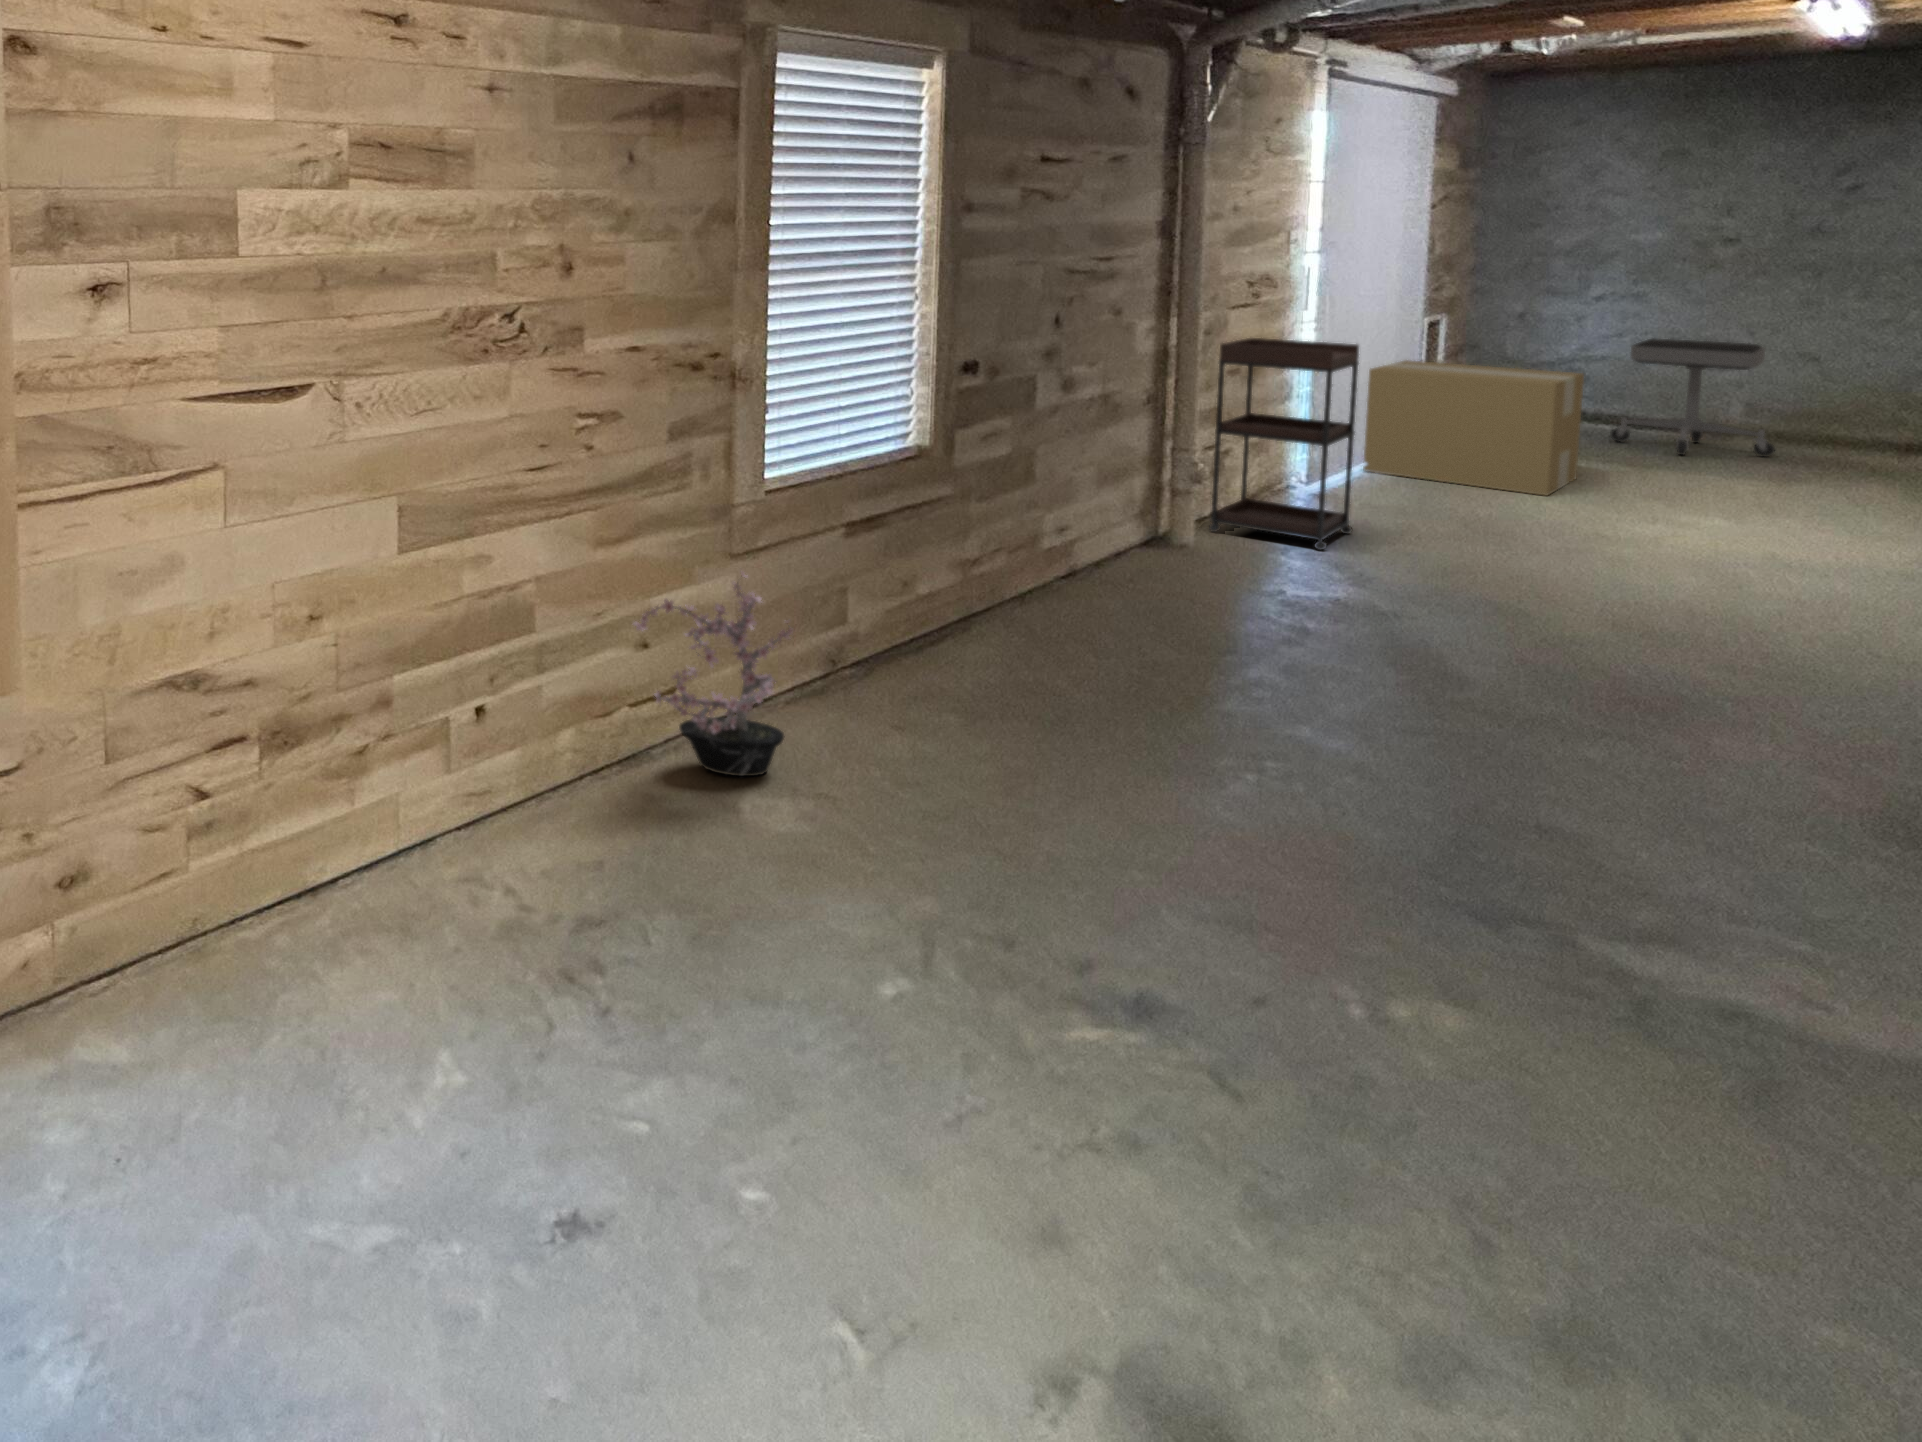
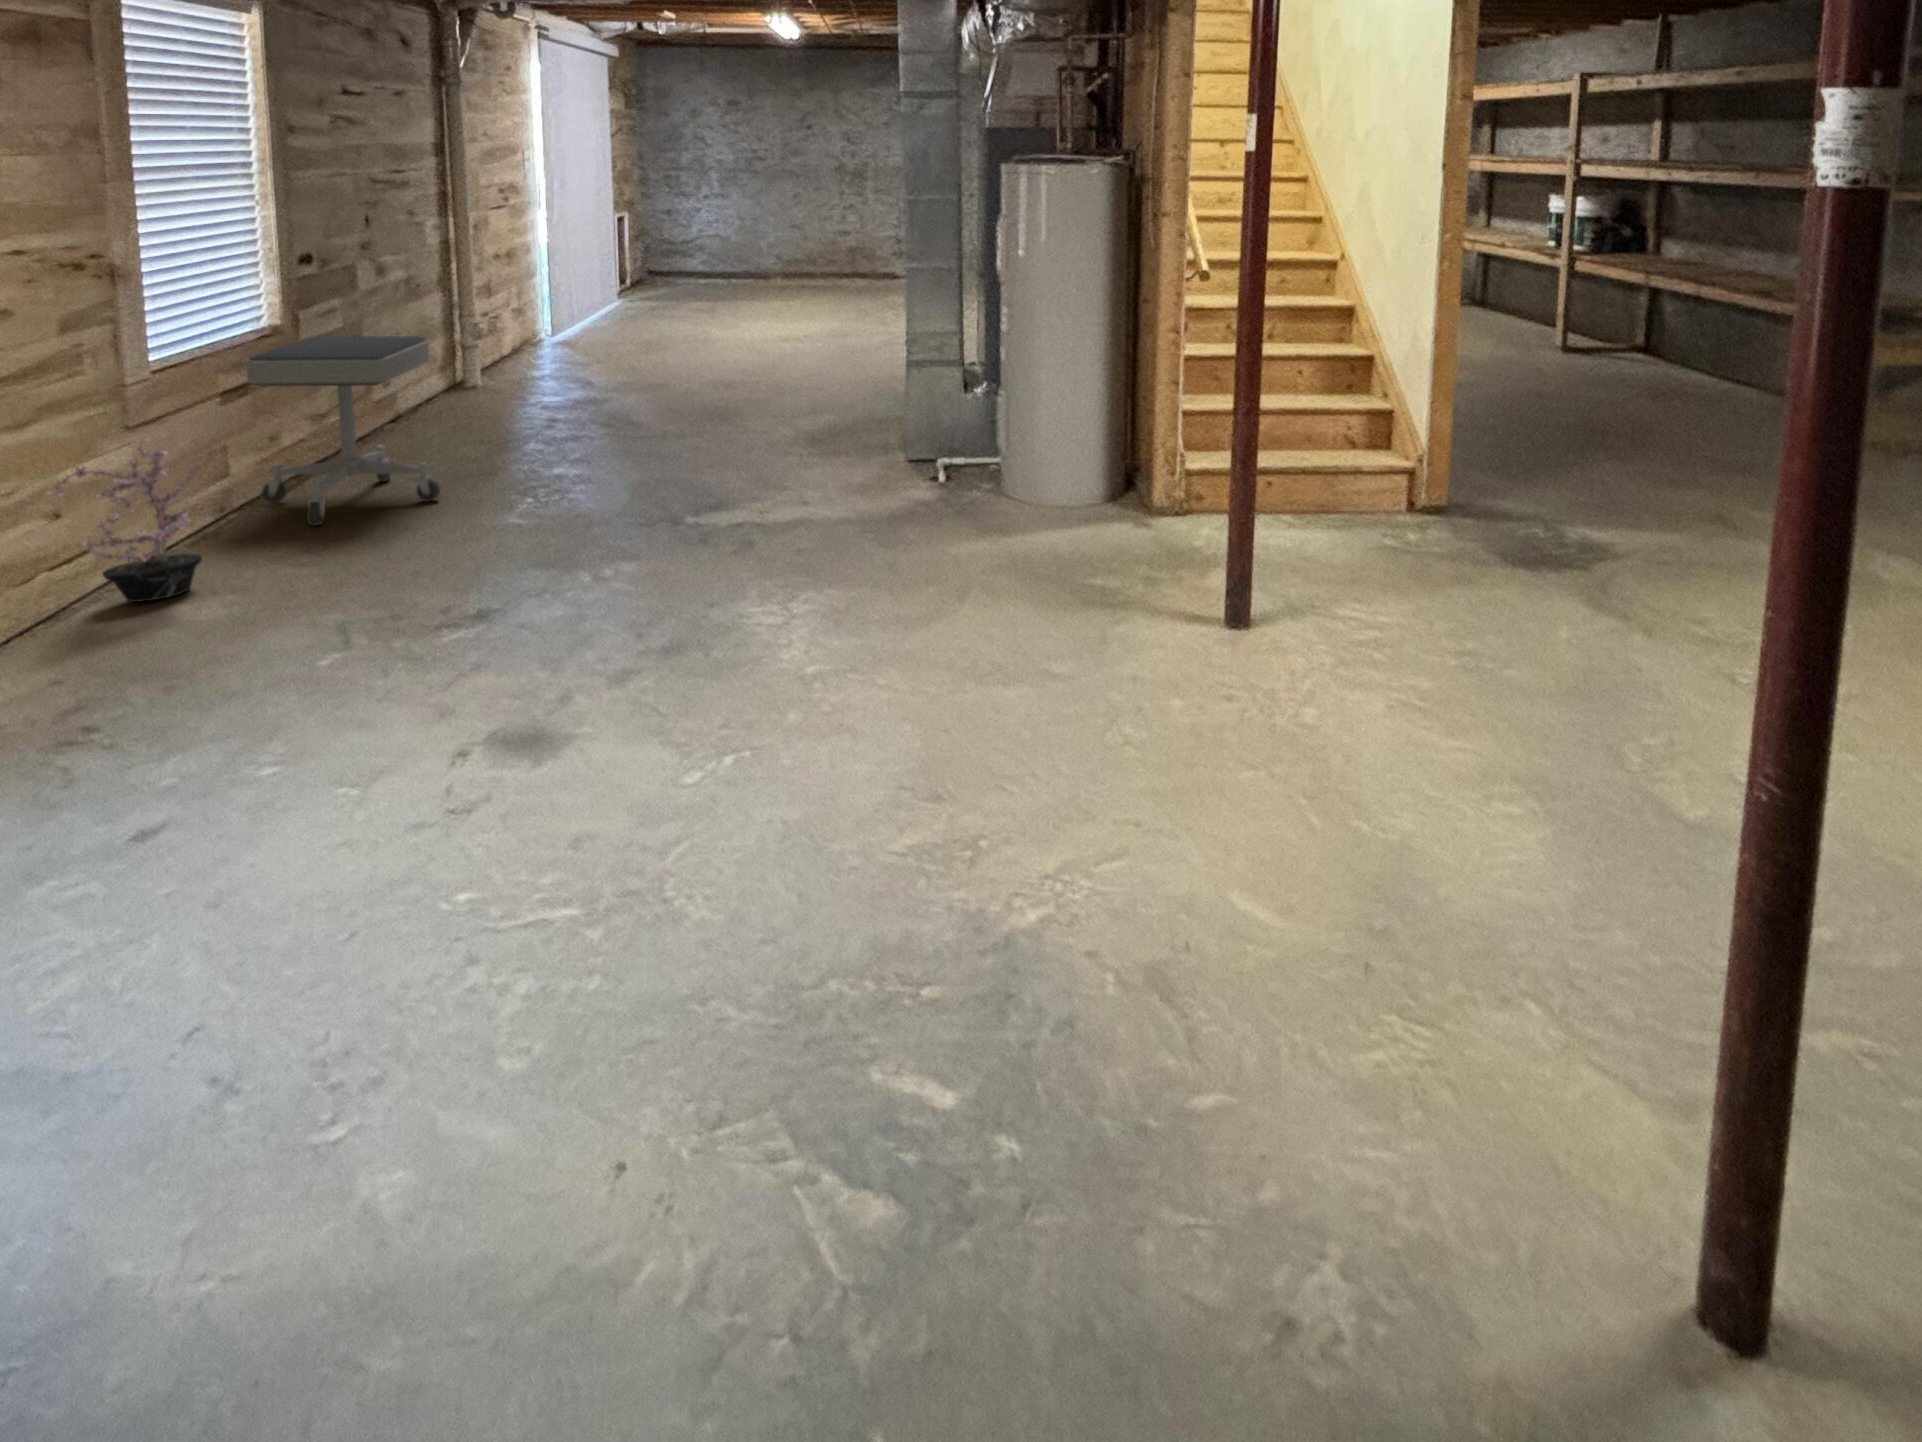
shelving unit: present [1209,338,1359,550] -> none [486,230,581,376]
stool: present [1610,339,1775,457] -> present [246,336,440,525]
cardboard box: present [1363,360,1584,496] -> none [583,244,700,325]

